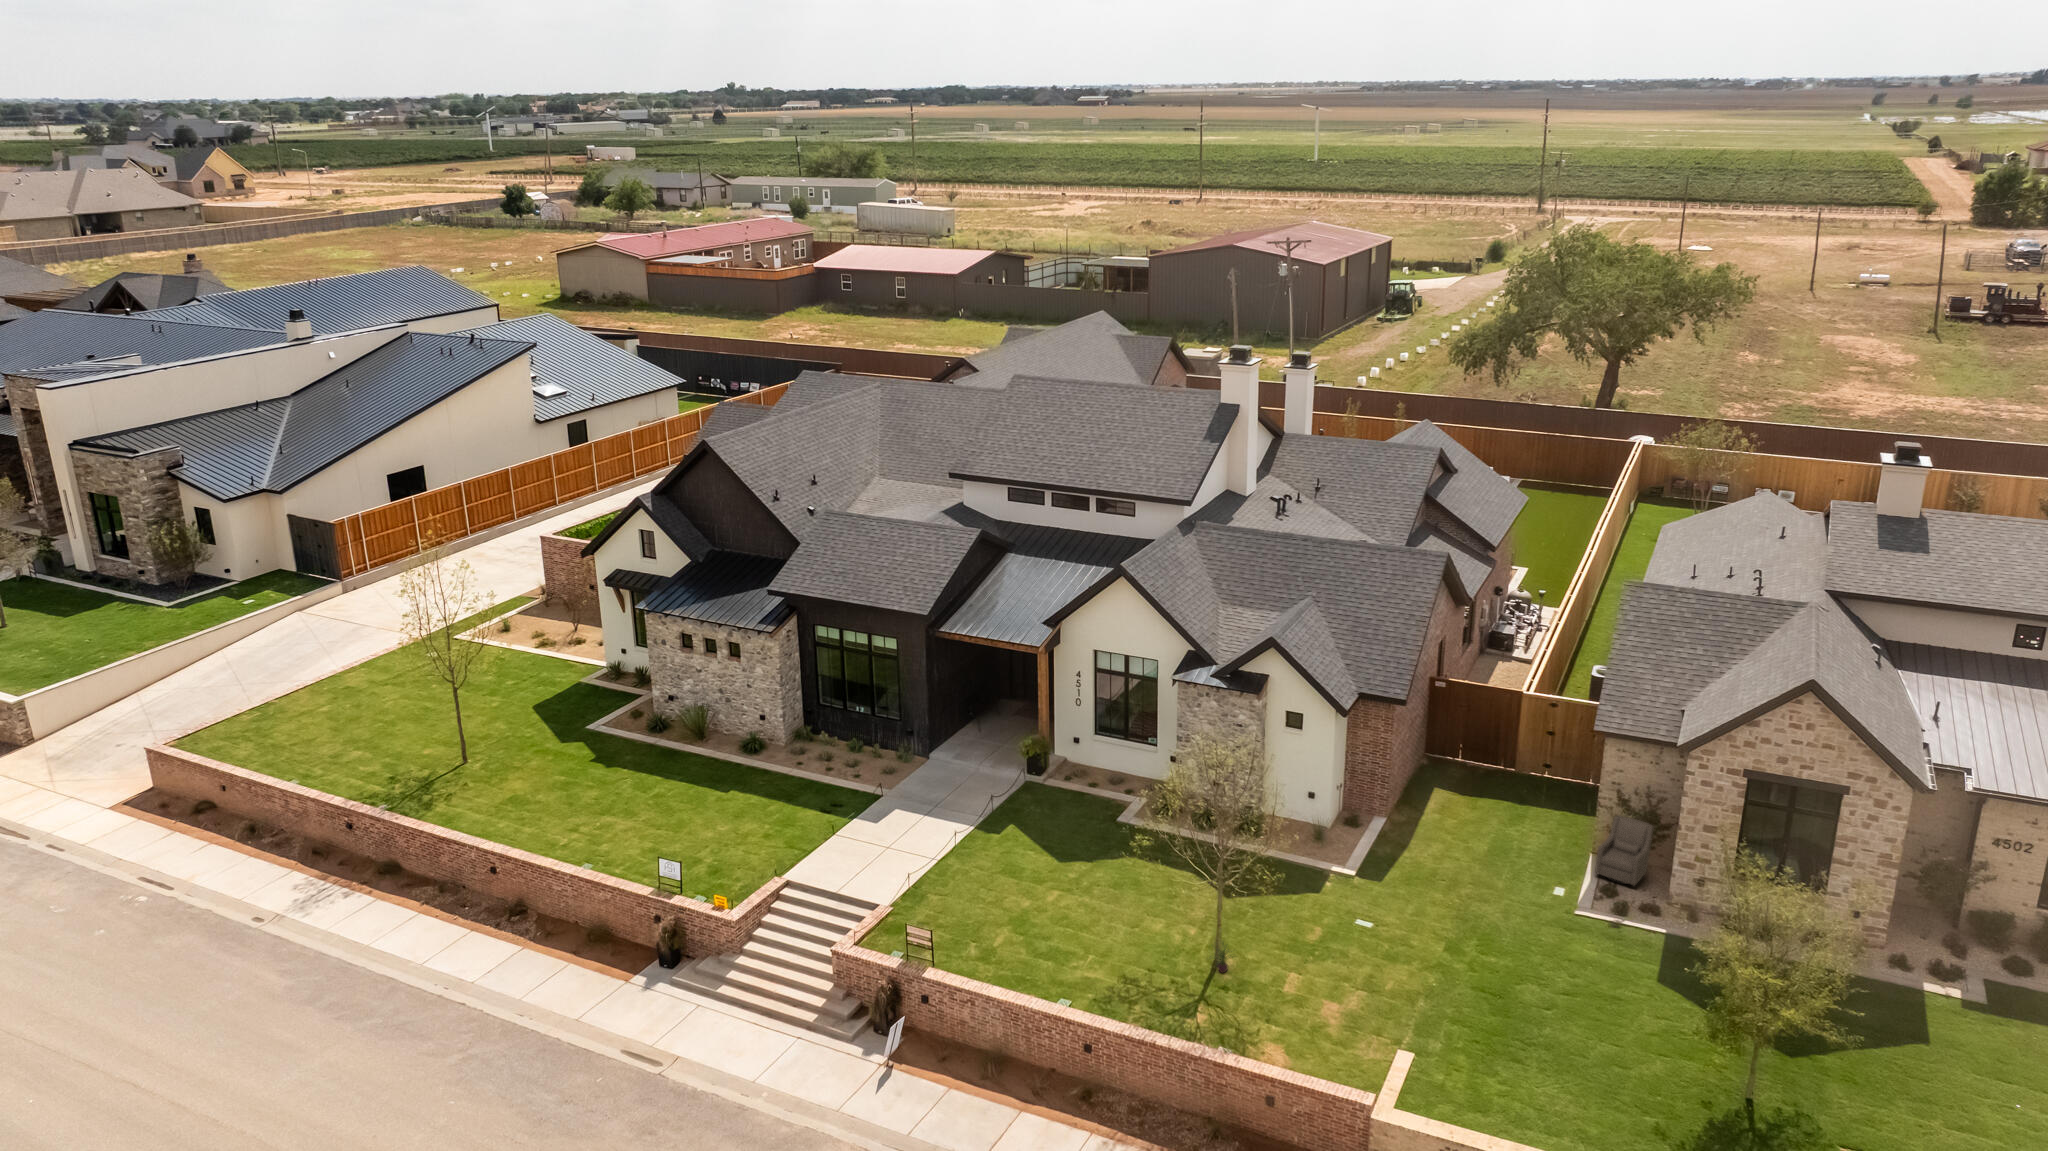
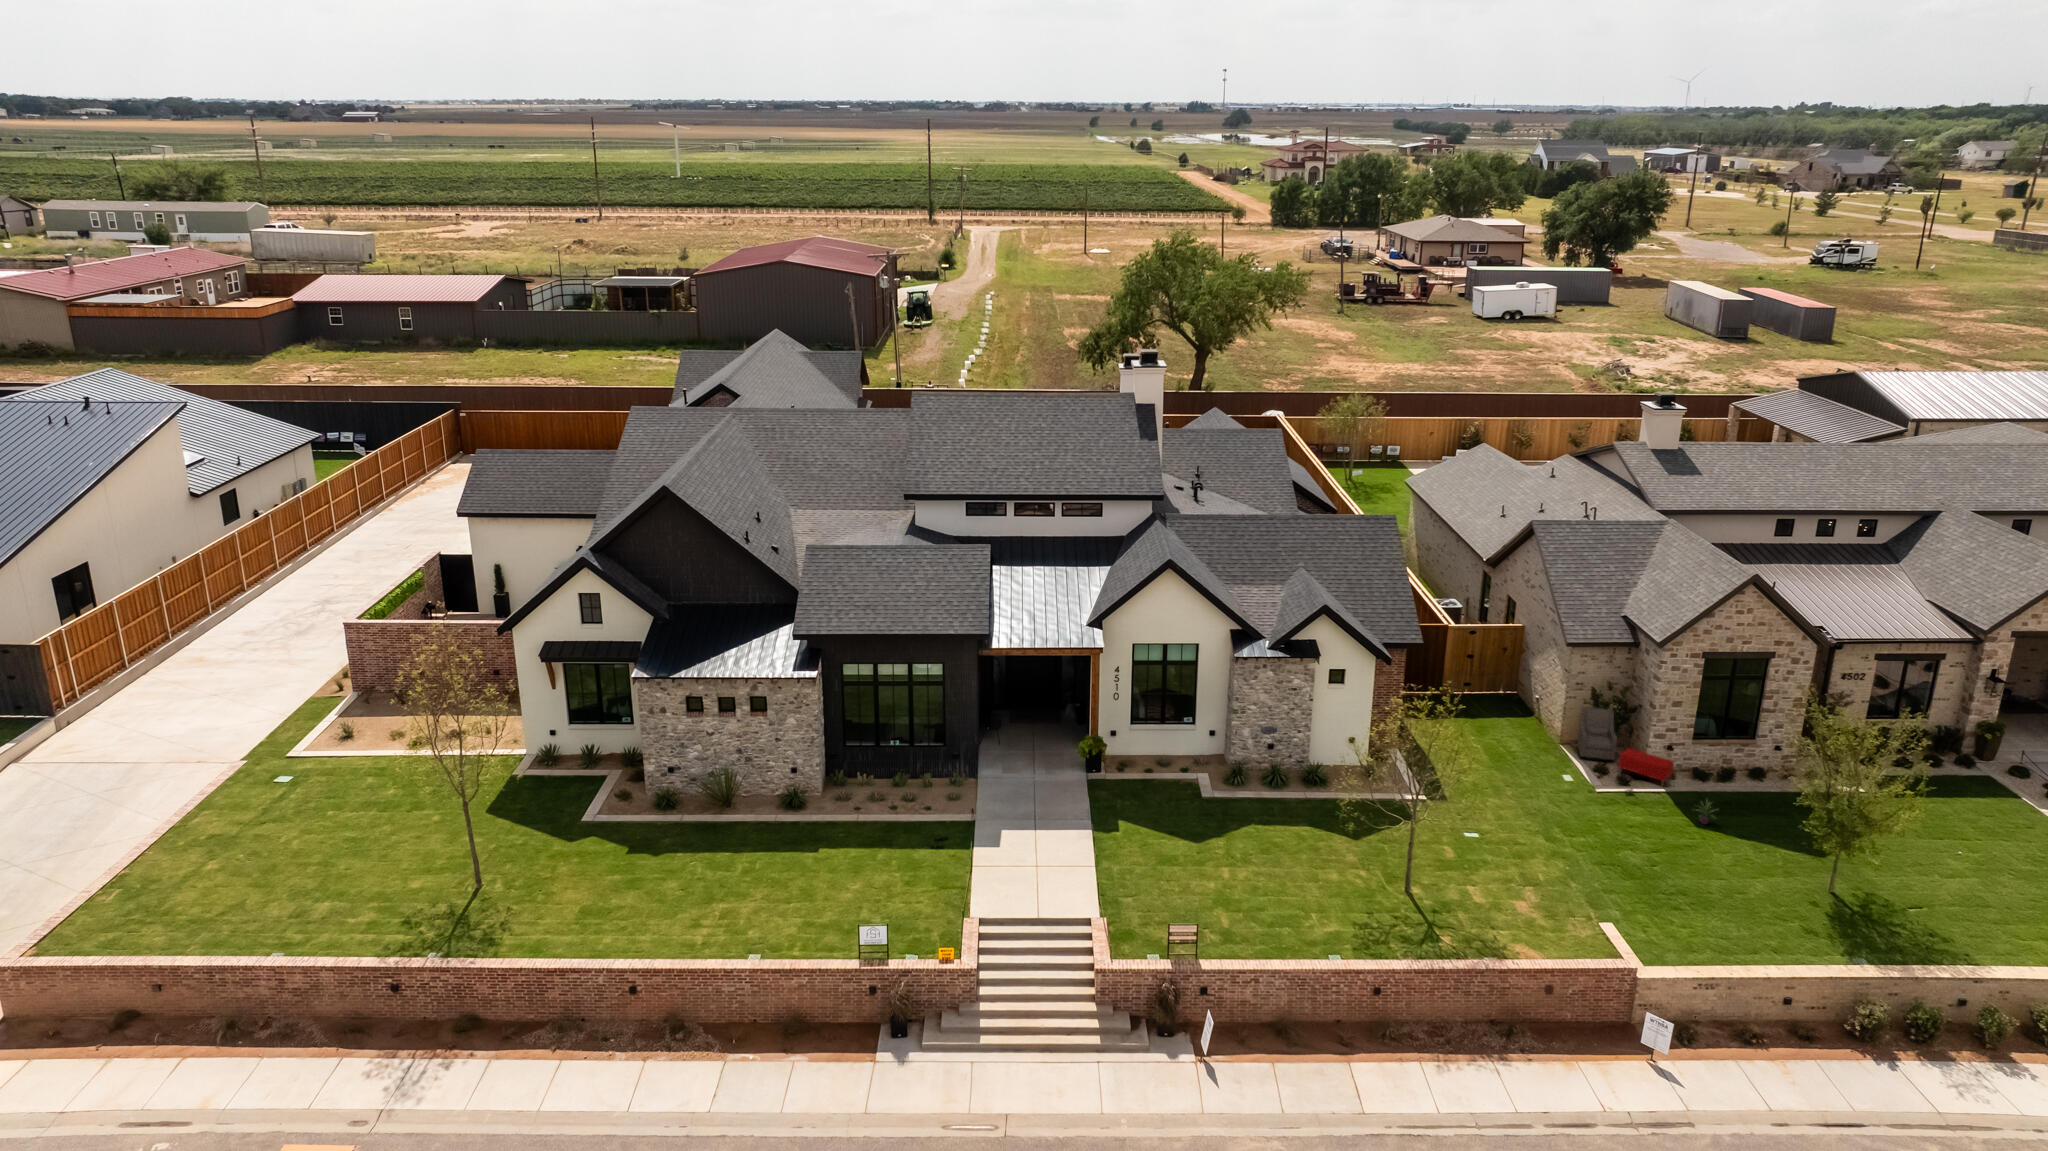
bench: none [1628,874,1693,930] -> present [1619,748,1674,786]
decorative plant: present [1216,949,1232,973] -> present [1699,801,1713,824]

